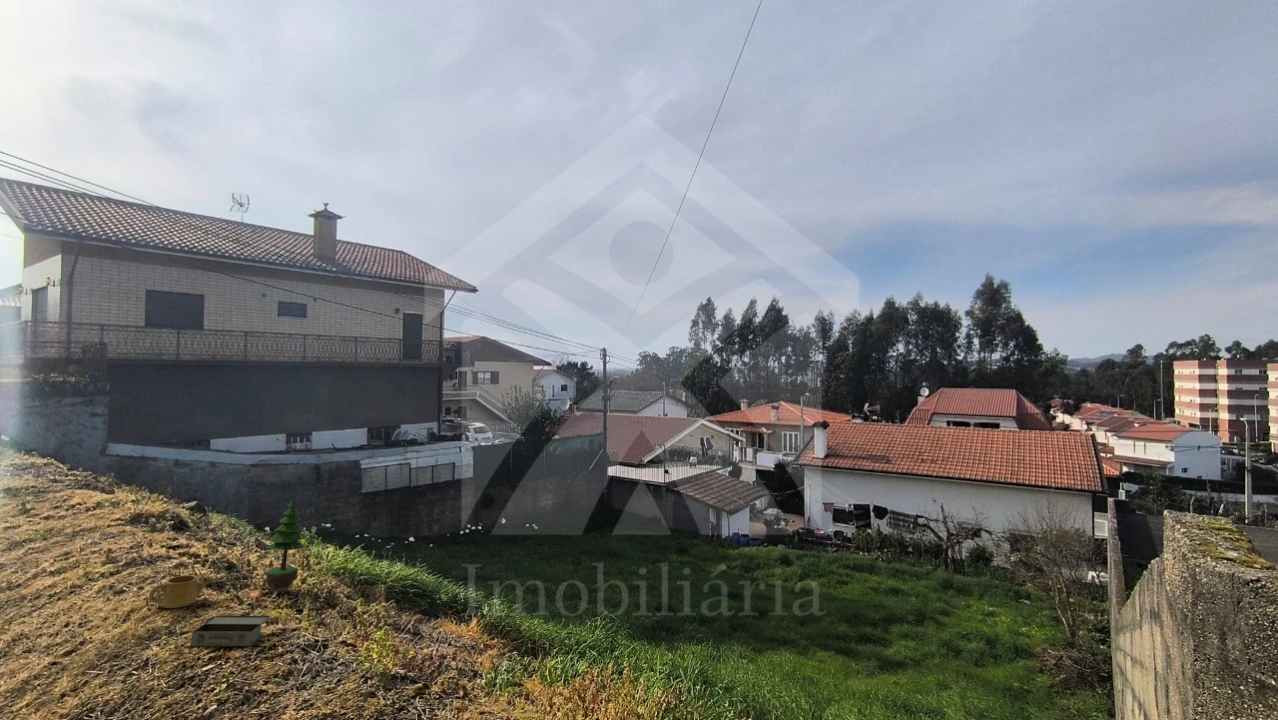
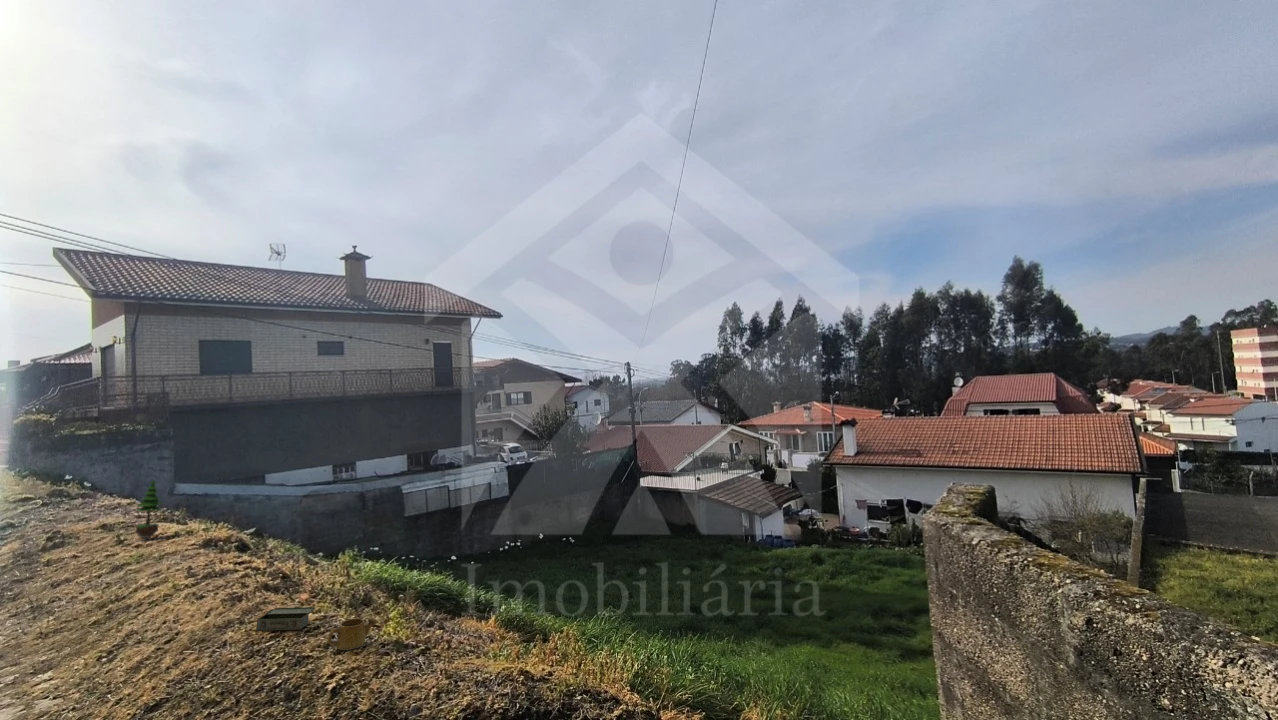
potted tree: present [265,499,305,593] -> present [136,479,162,540]
watering can: present [149,575,215,608] -> present [328,617,378,650]

